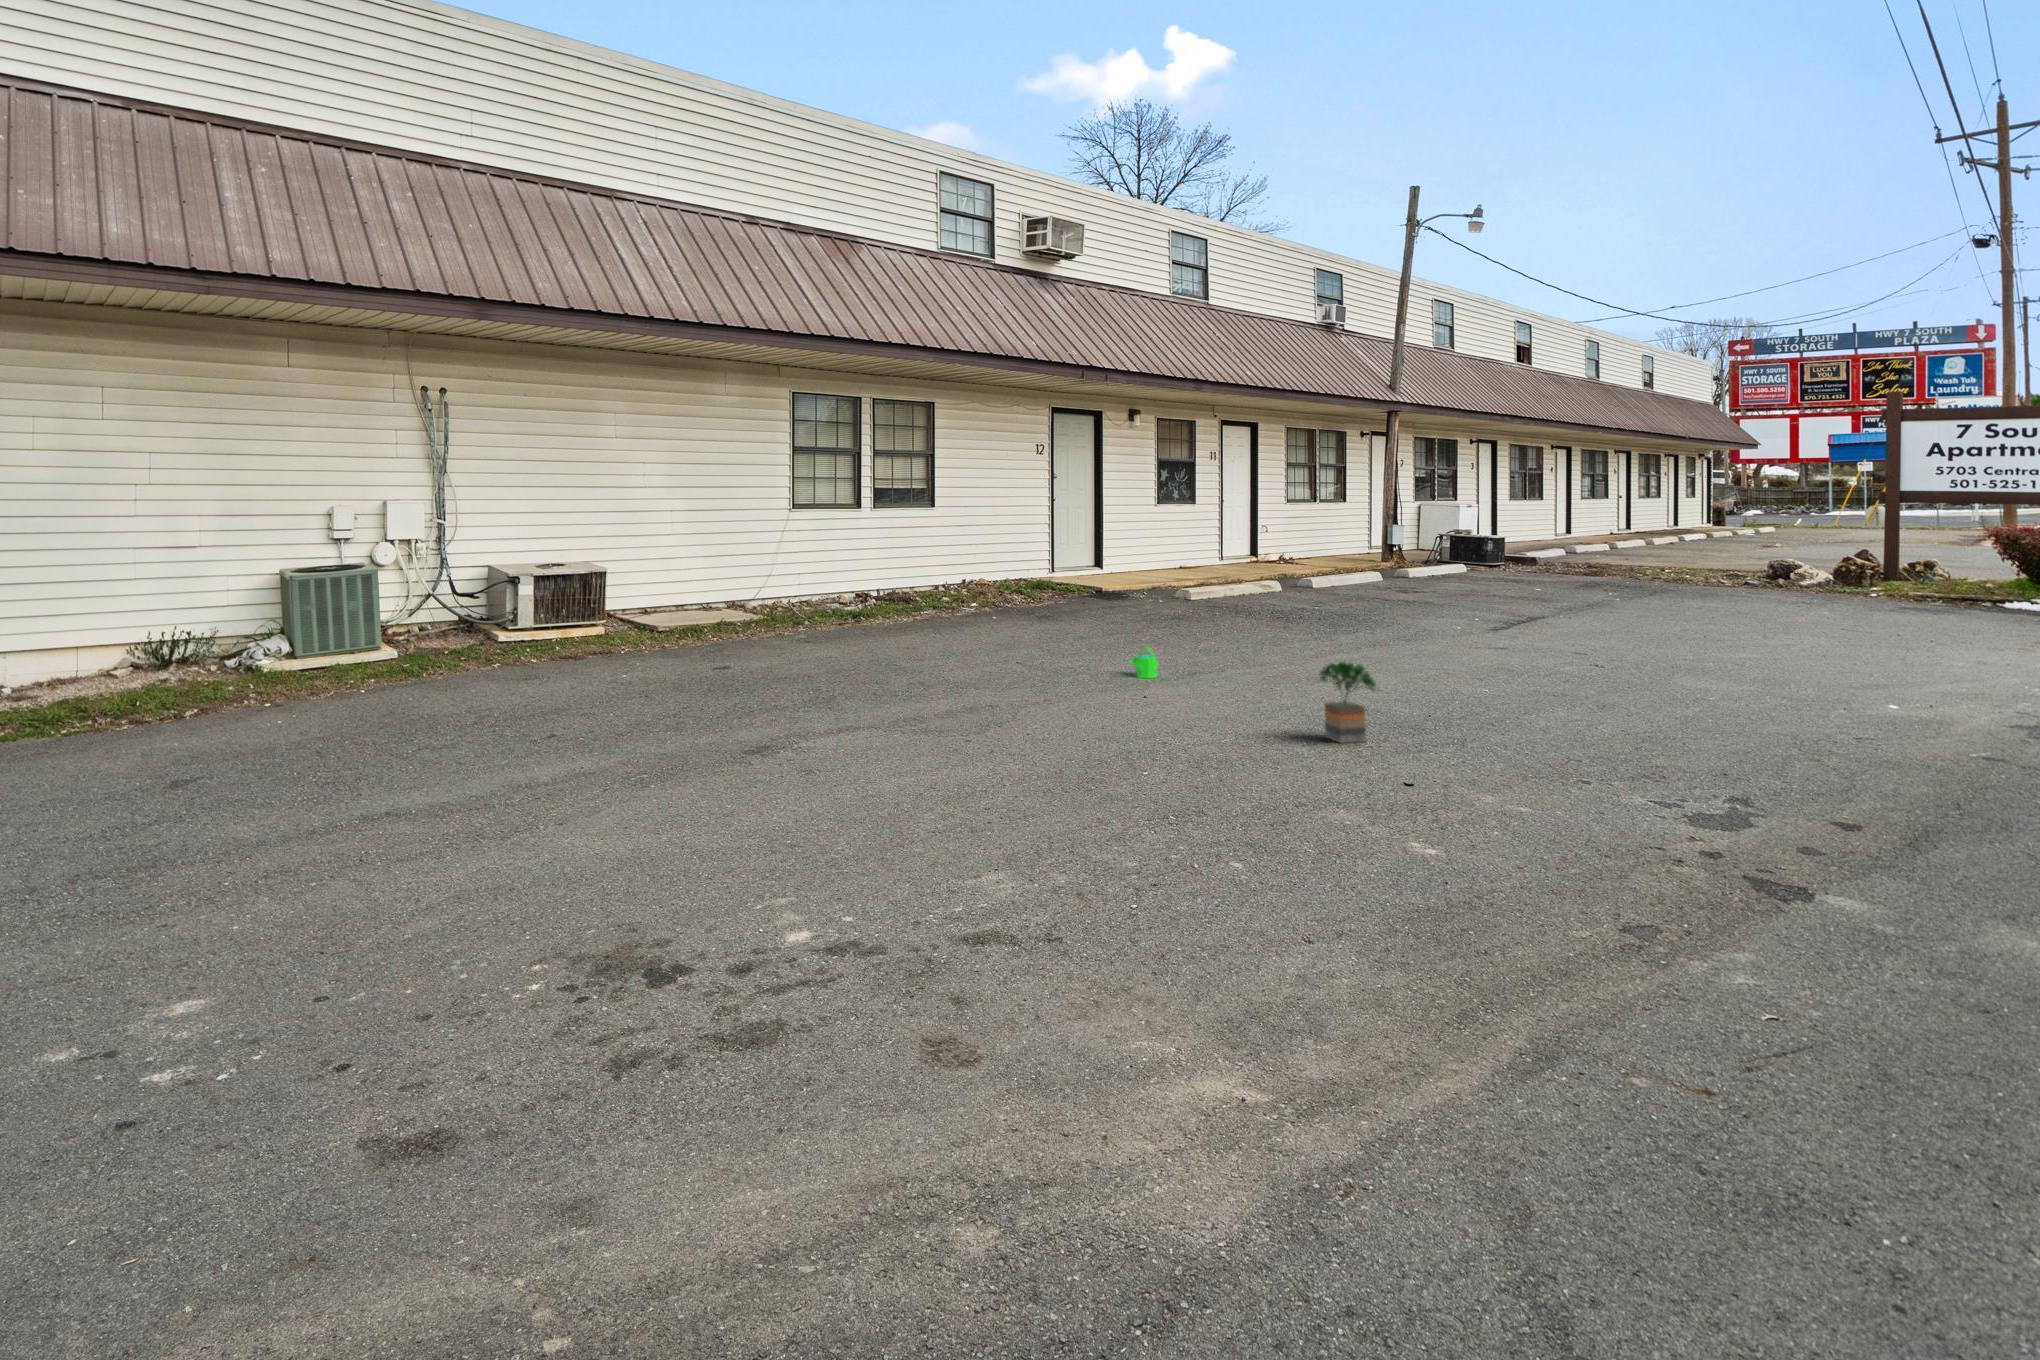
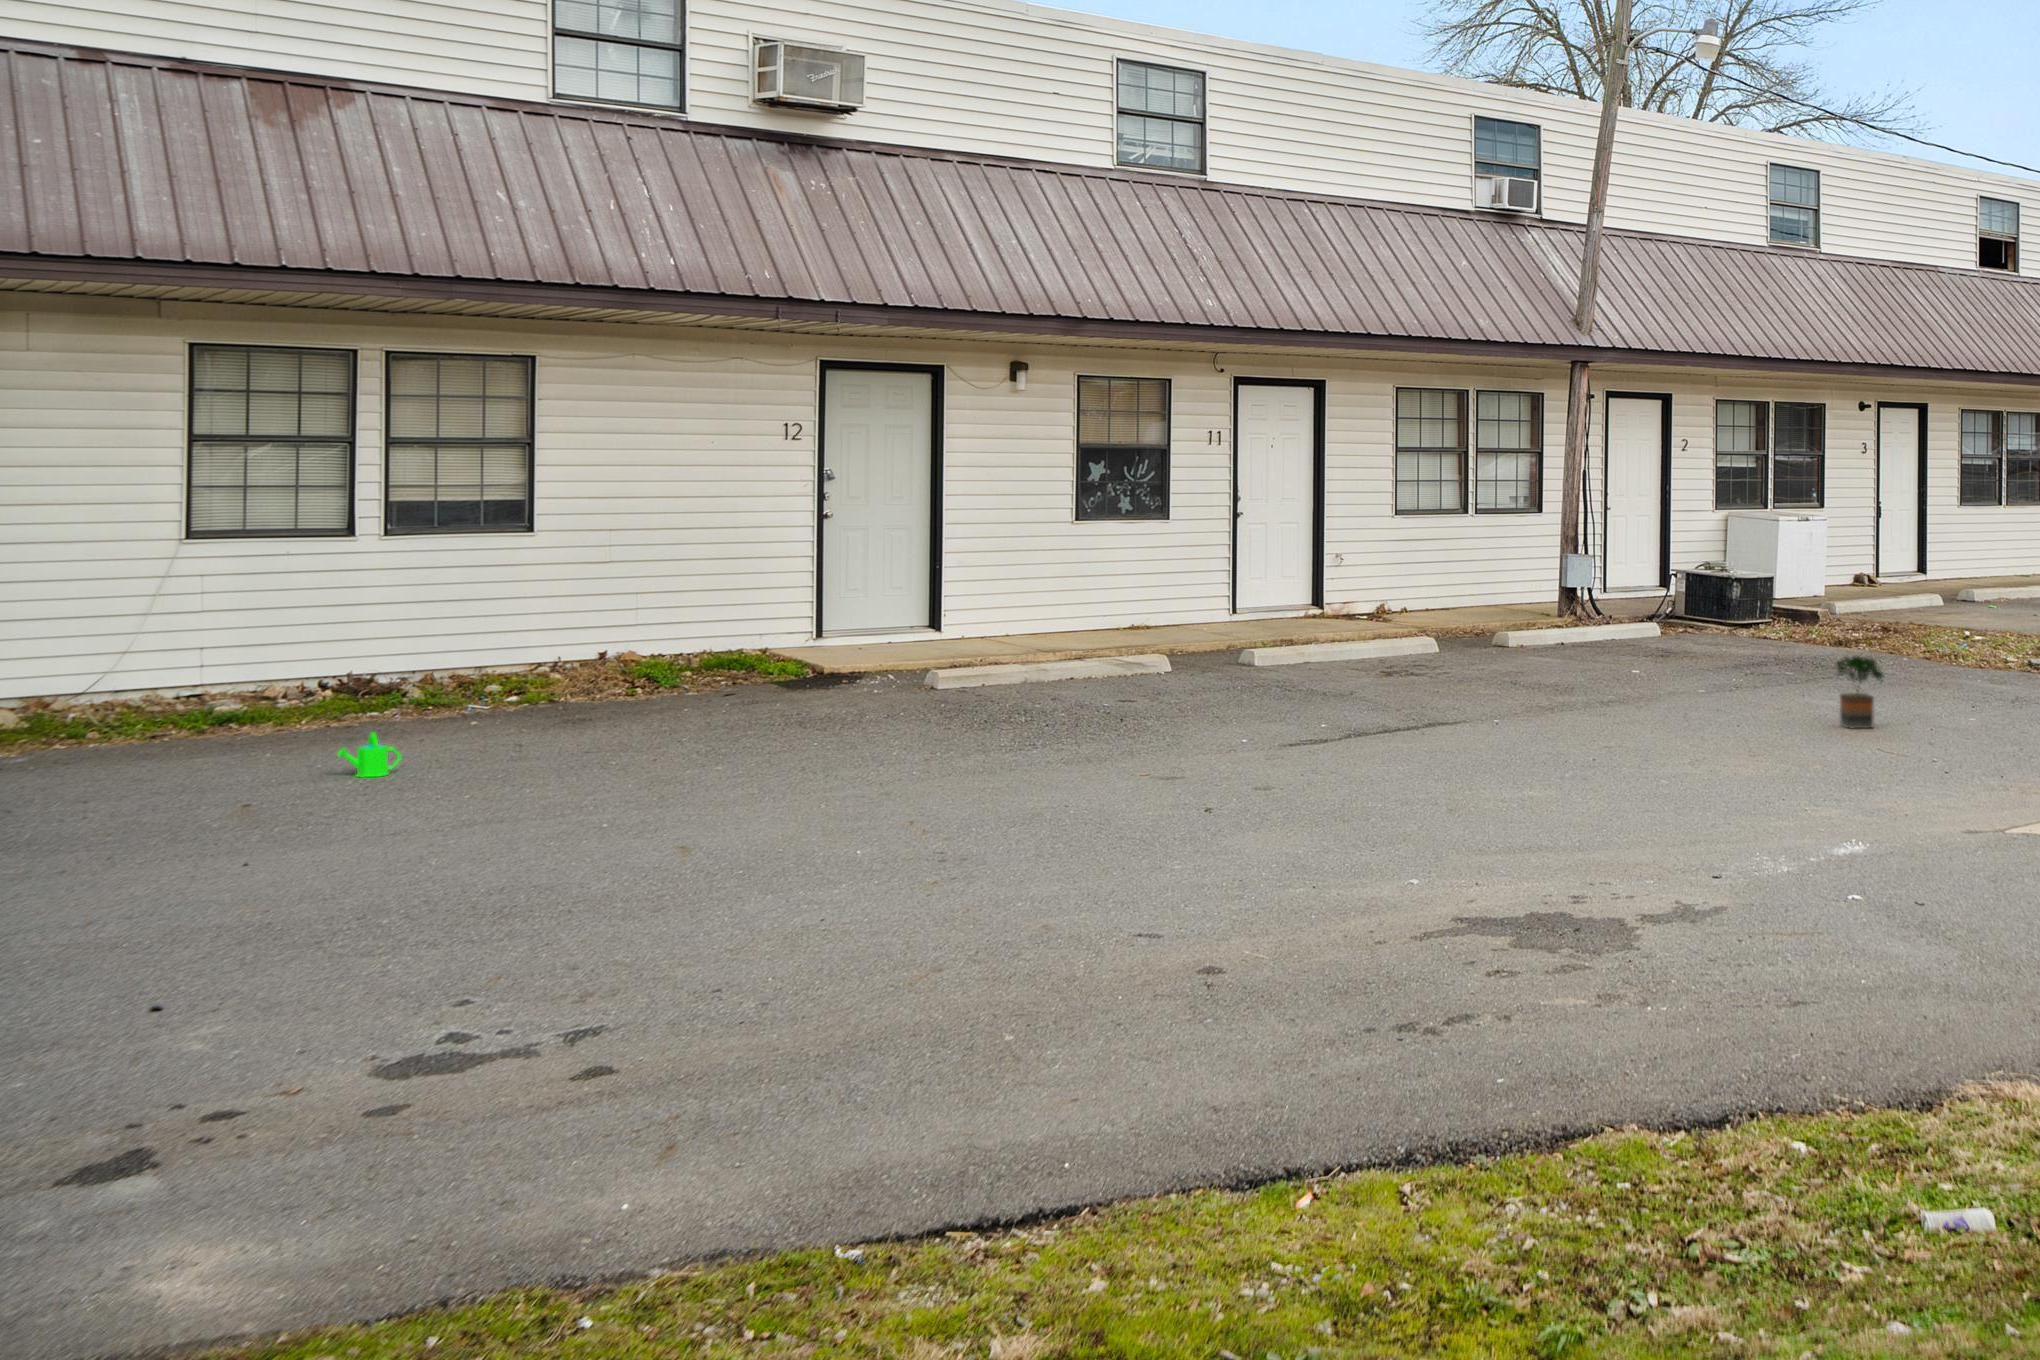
potted tree: present [1319,662,1377,743] -> present [1836,657,1884,728]

